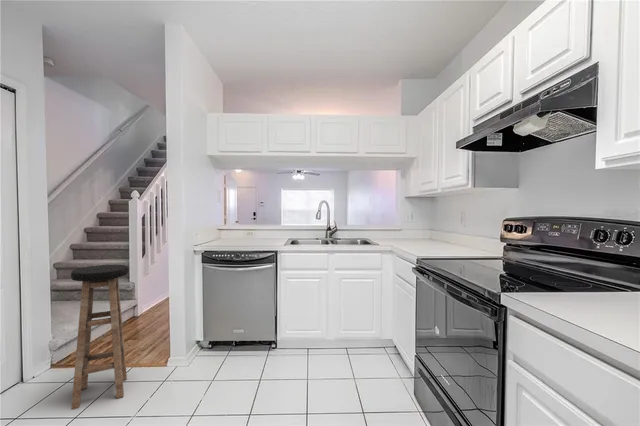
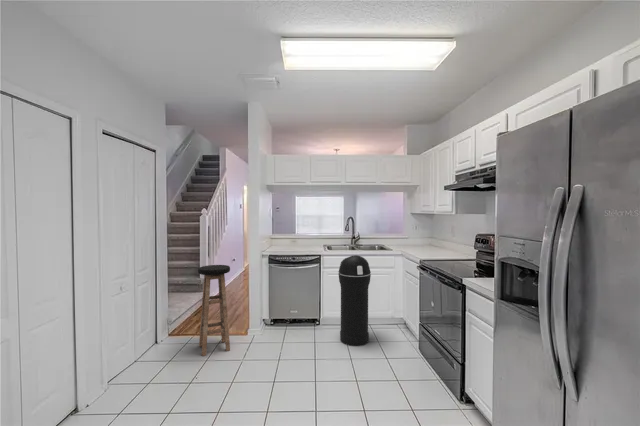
trash can: none [296,251,343,387] -> present [339,255,371,346]

